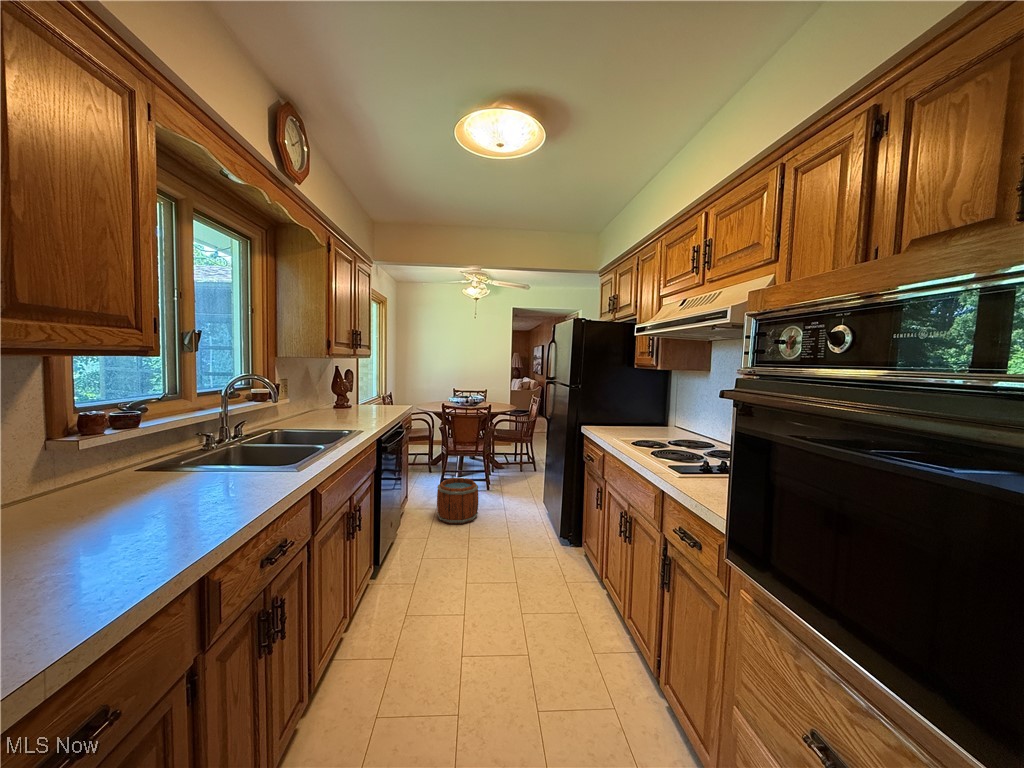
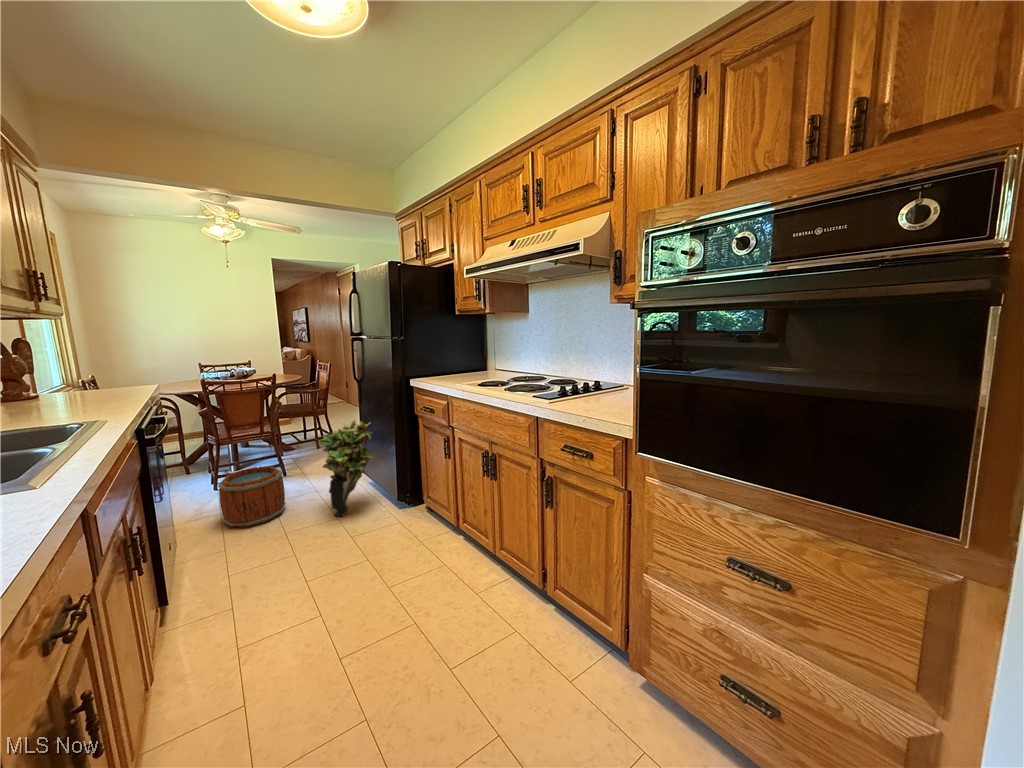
potted plant: none [504,455,548,538] -> present [319,420,374,516]

